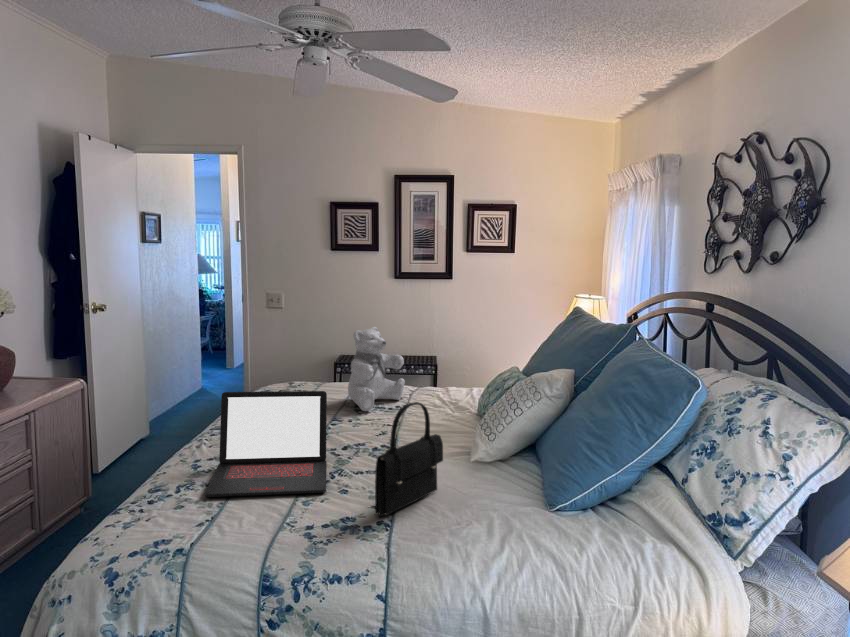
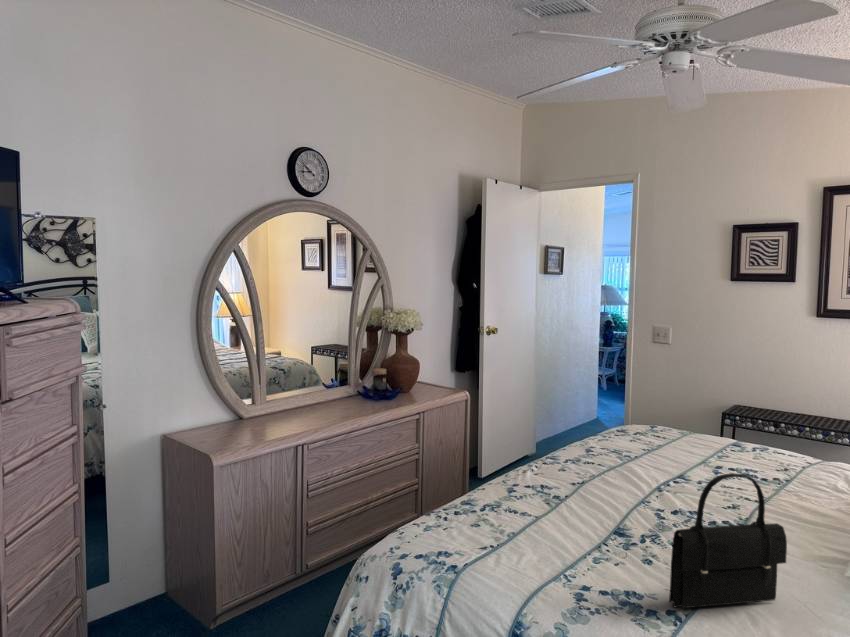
teddy bear: present [348,327,405,411] -> none [709,374,791,475]
laptop: present [205,391,327,497] -> none [502,422,651,555]

